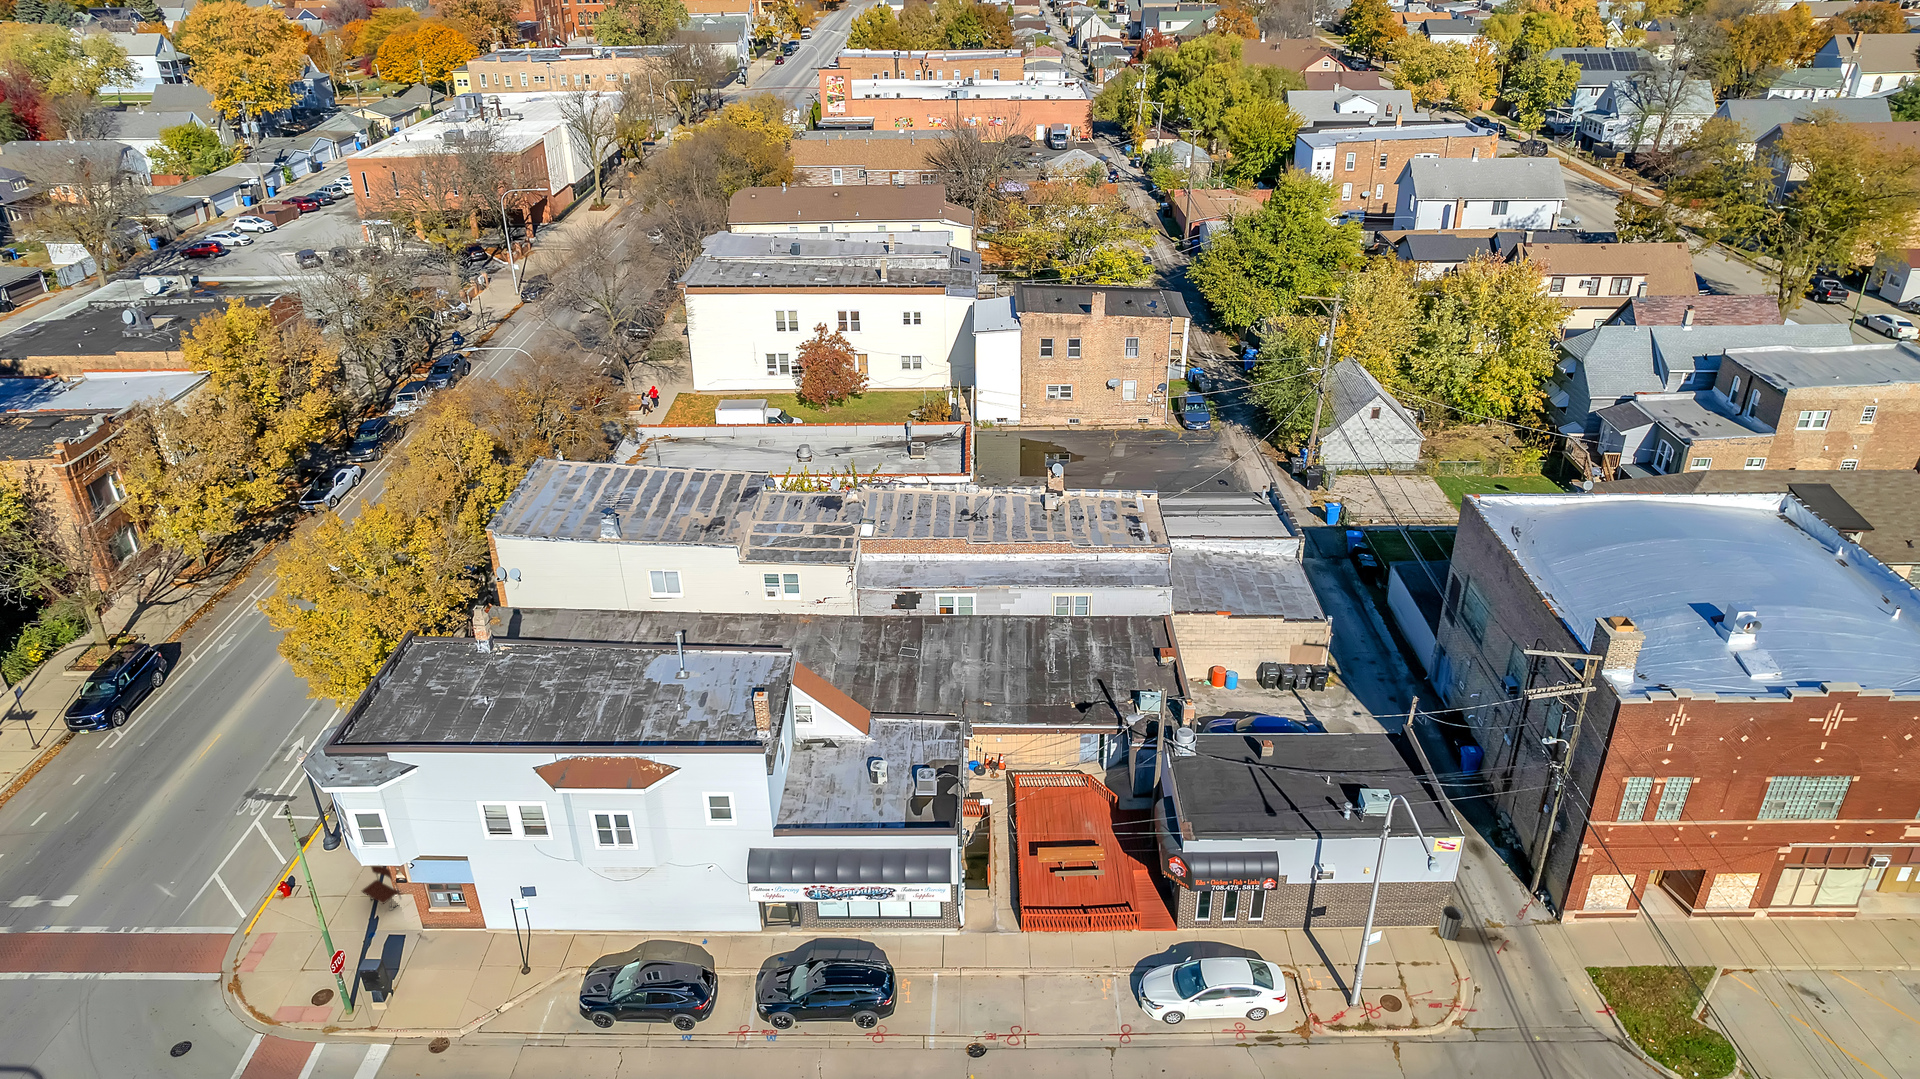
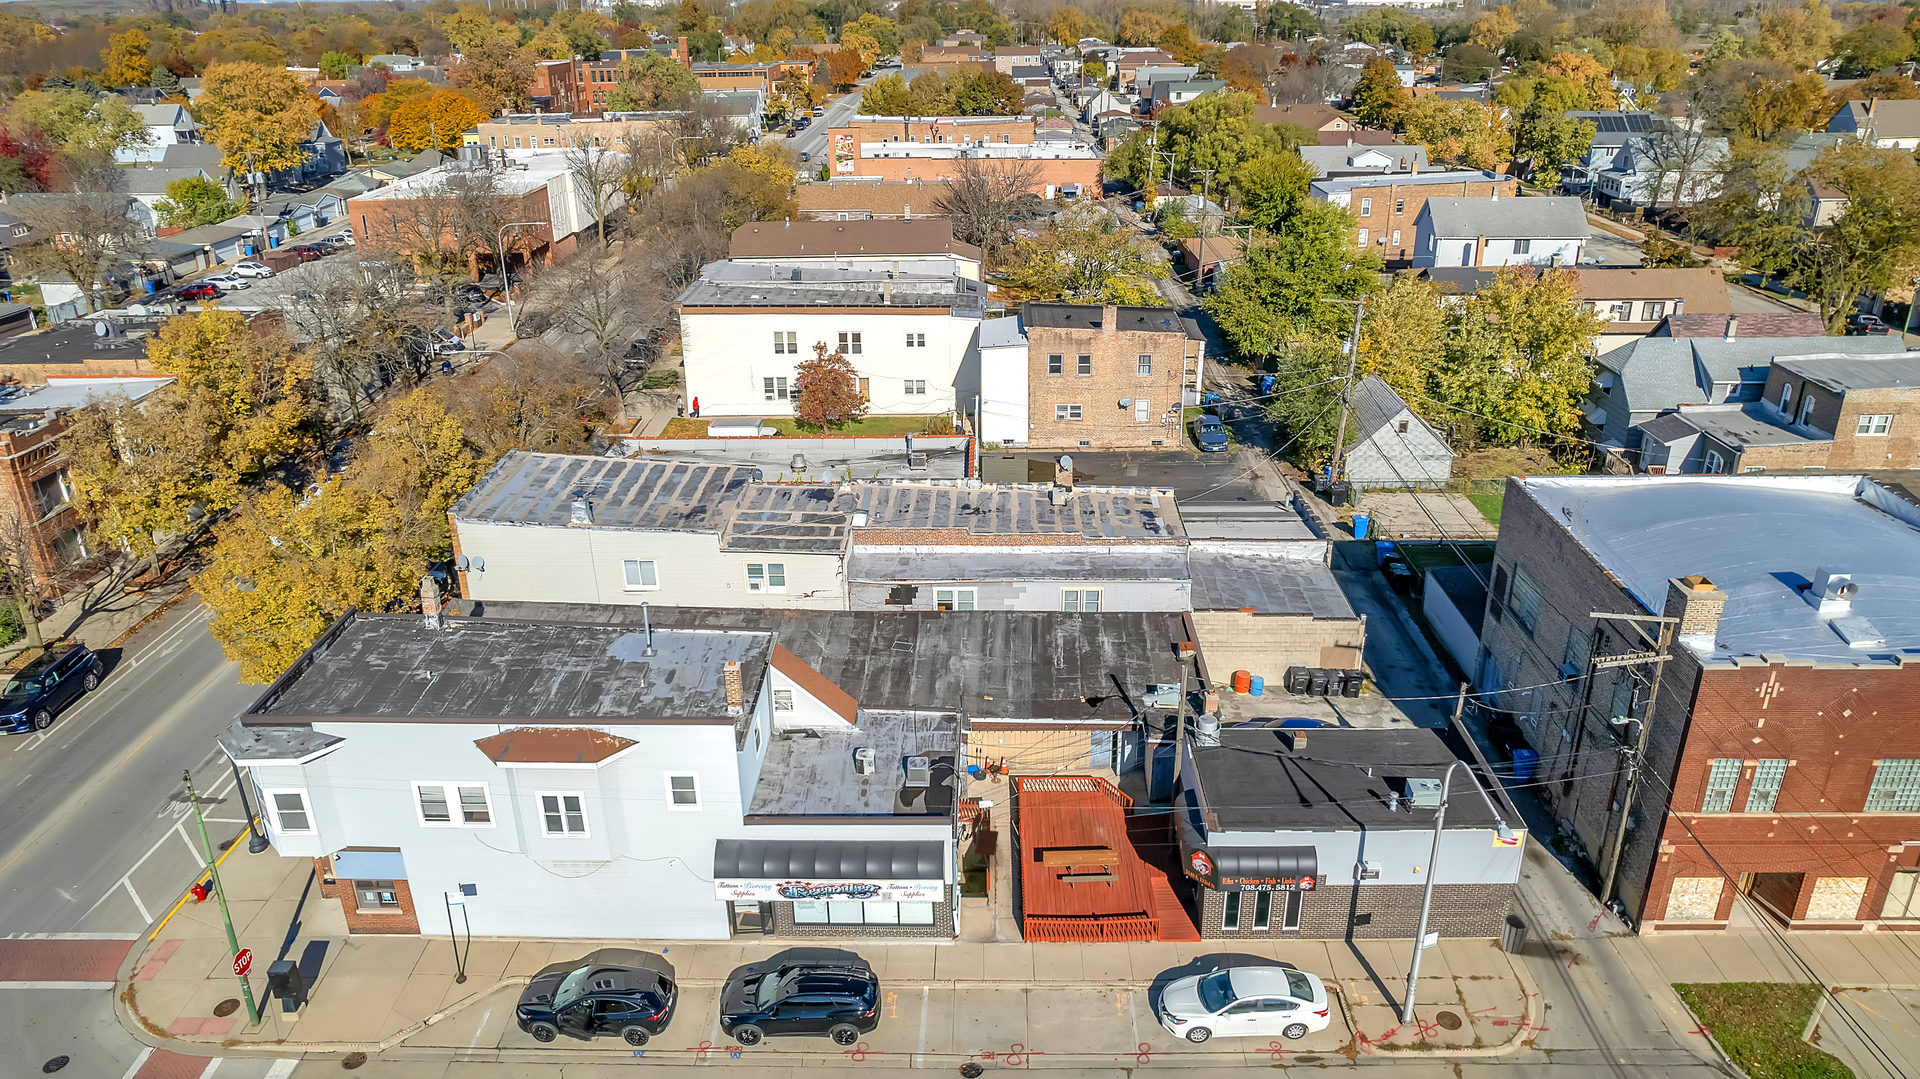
bench: present [362,866,401,910] -> present [972,812,998,867]

